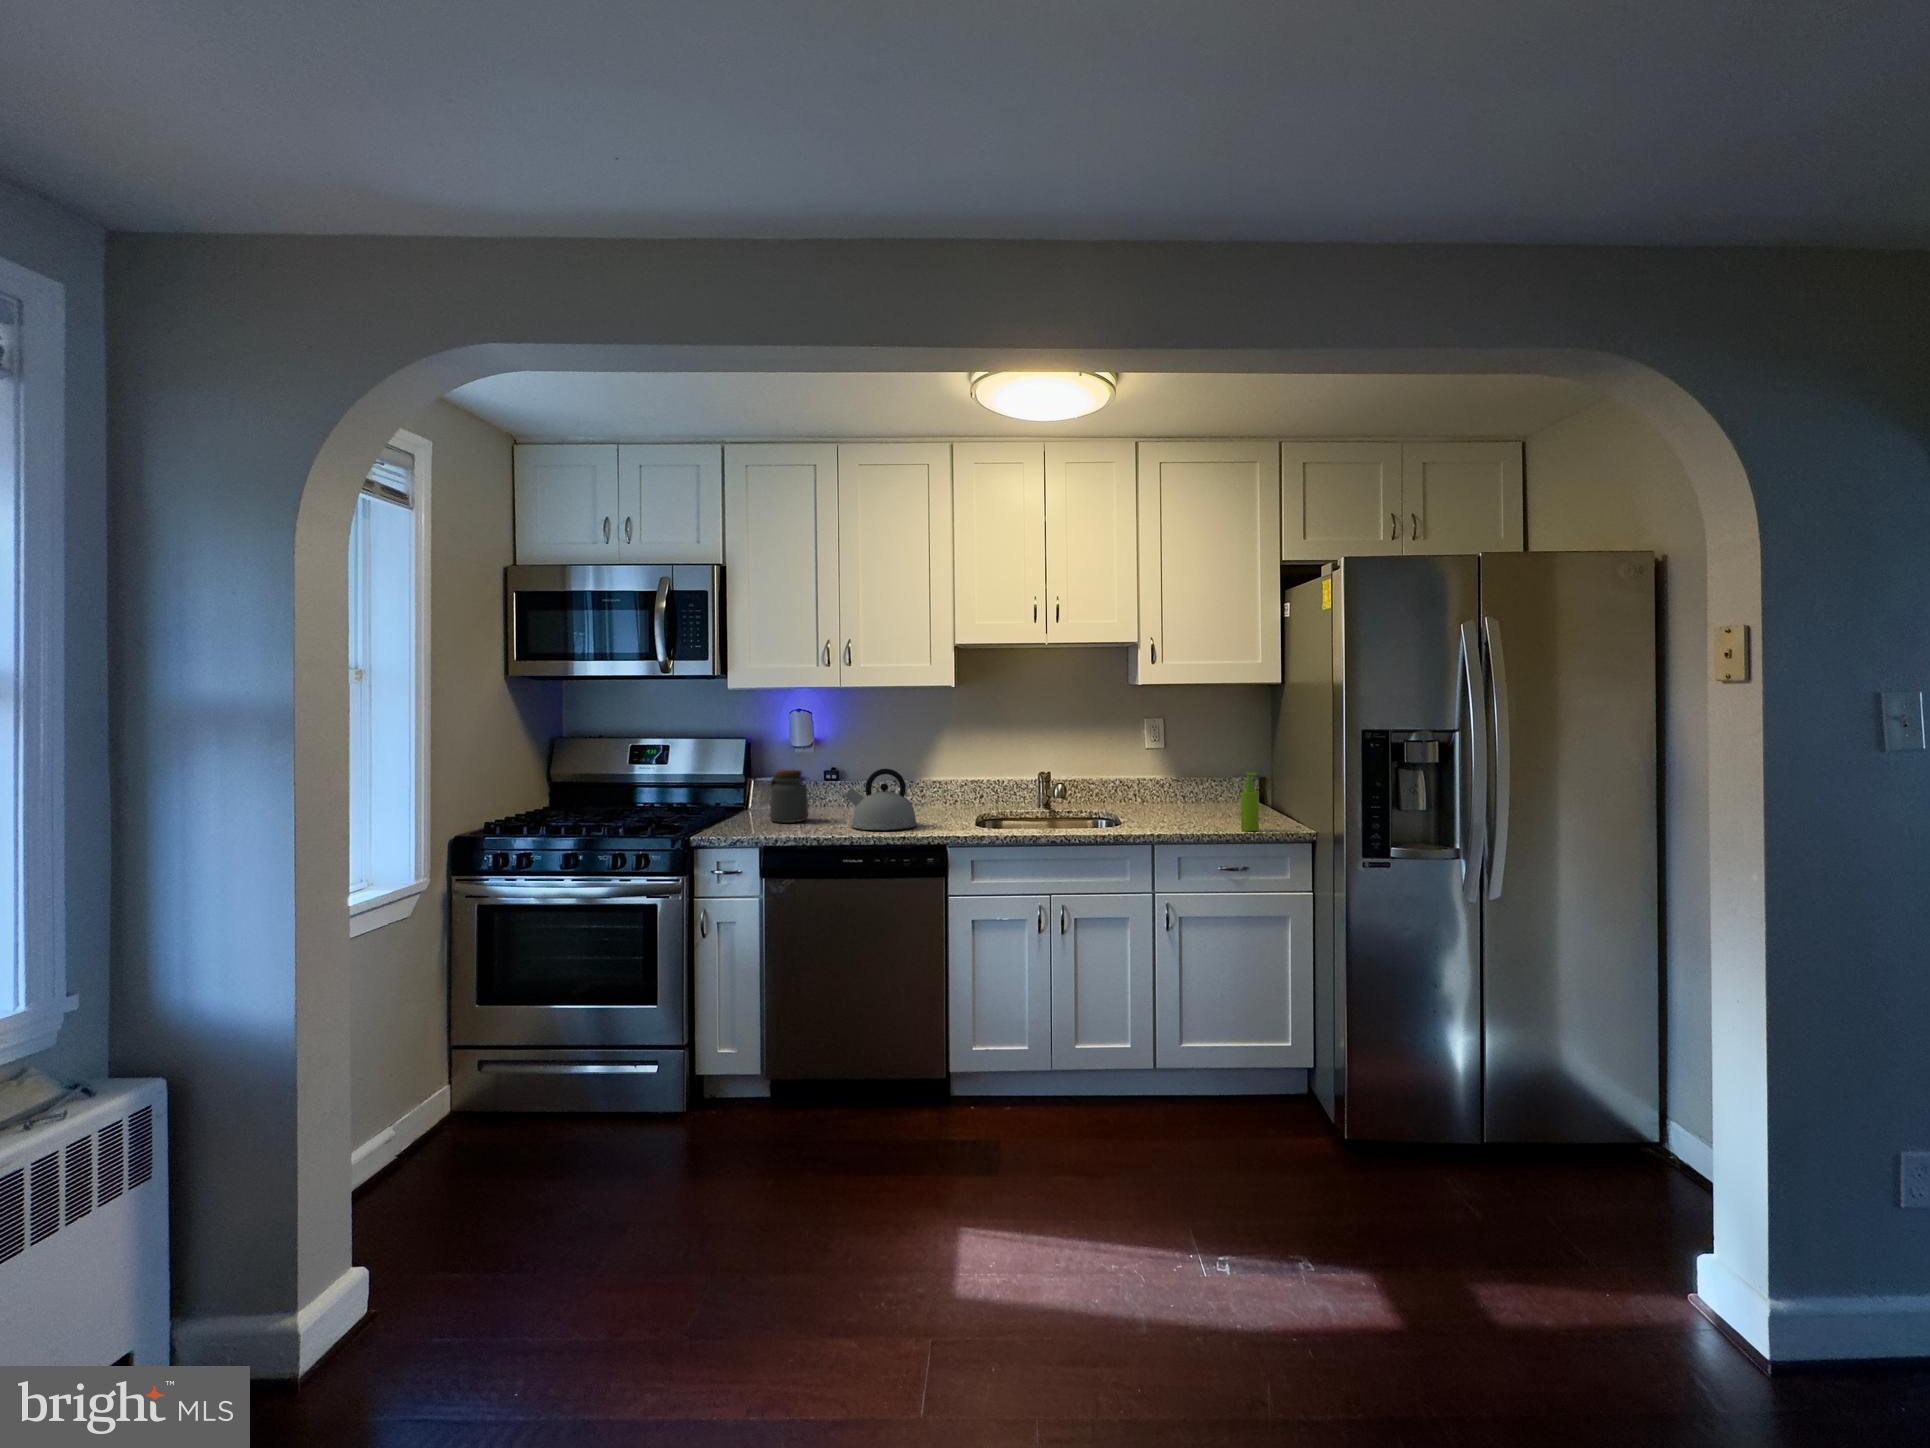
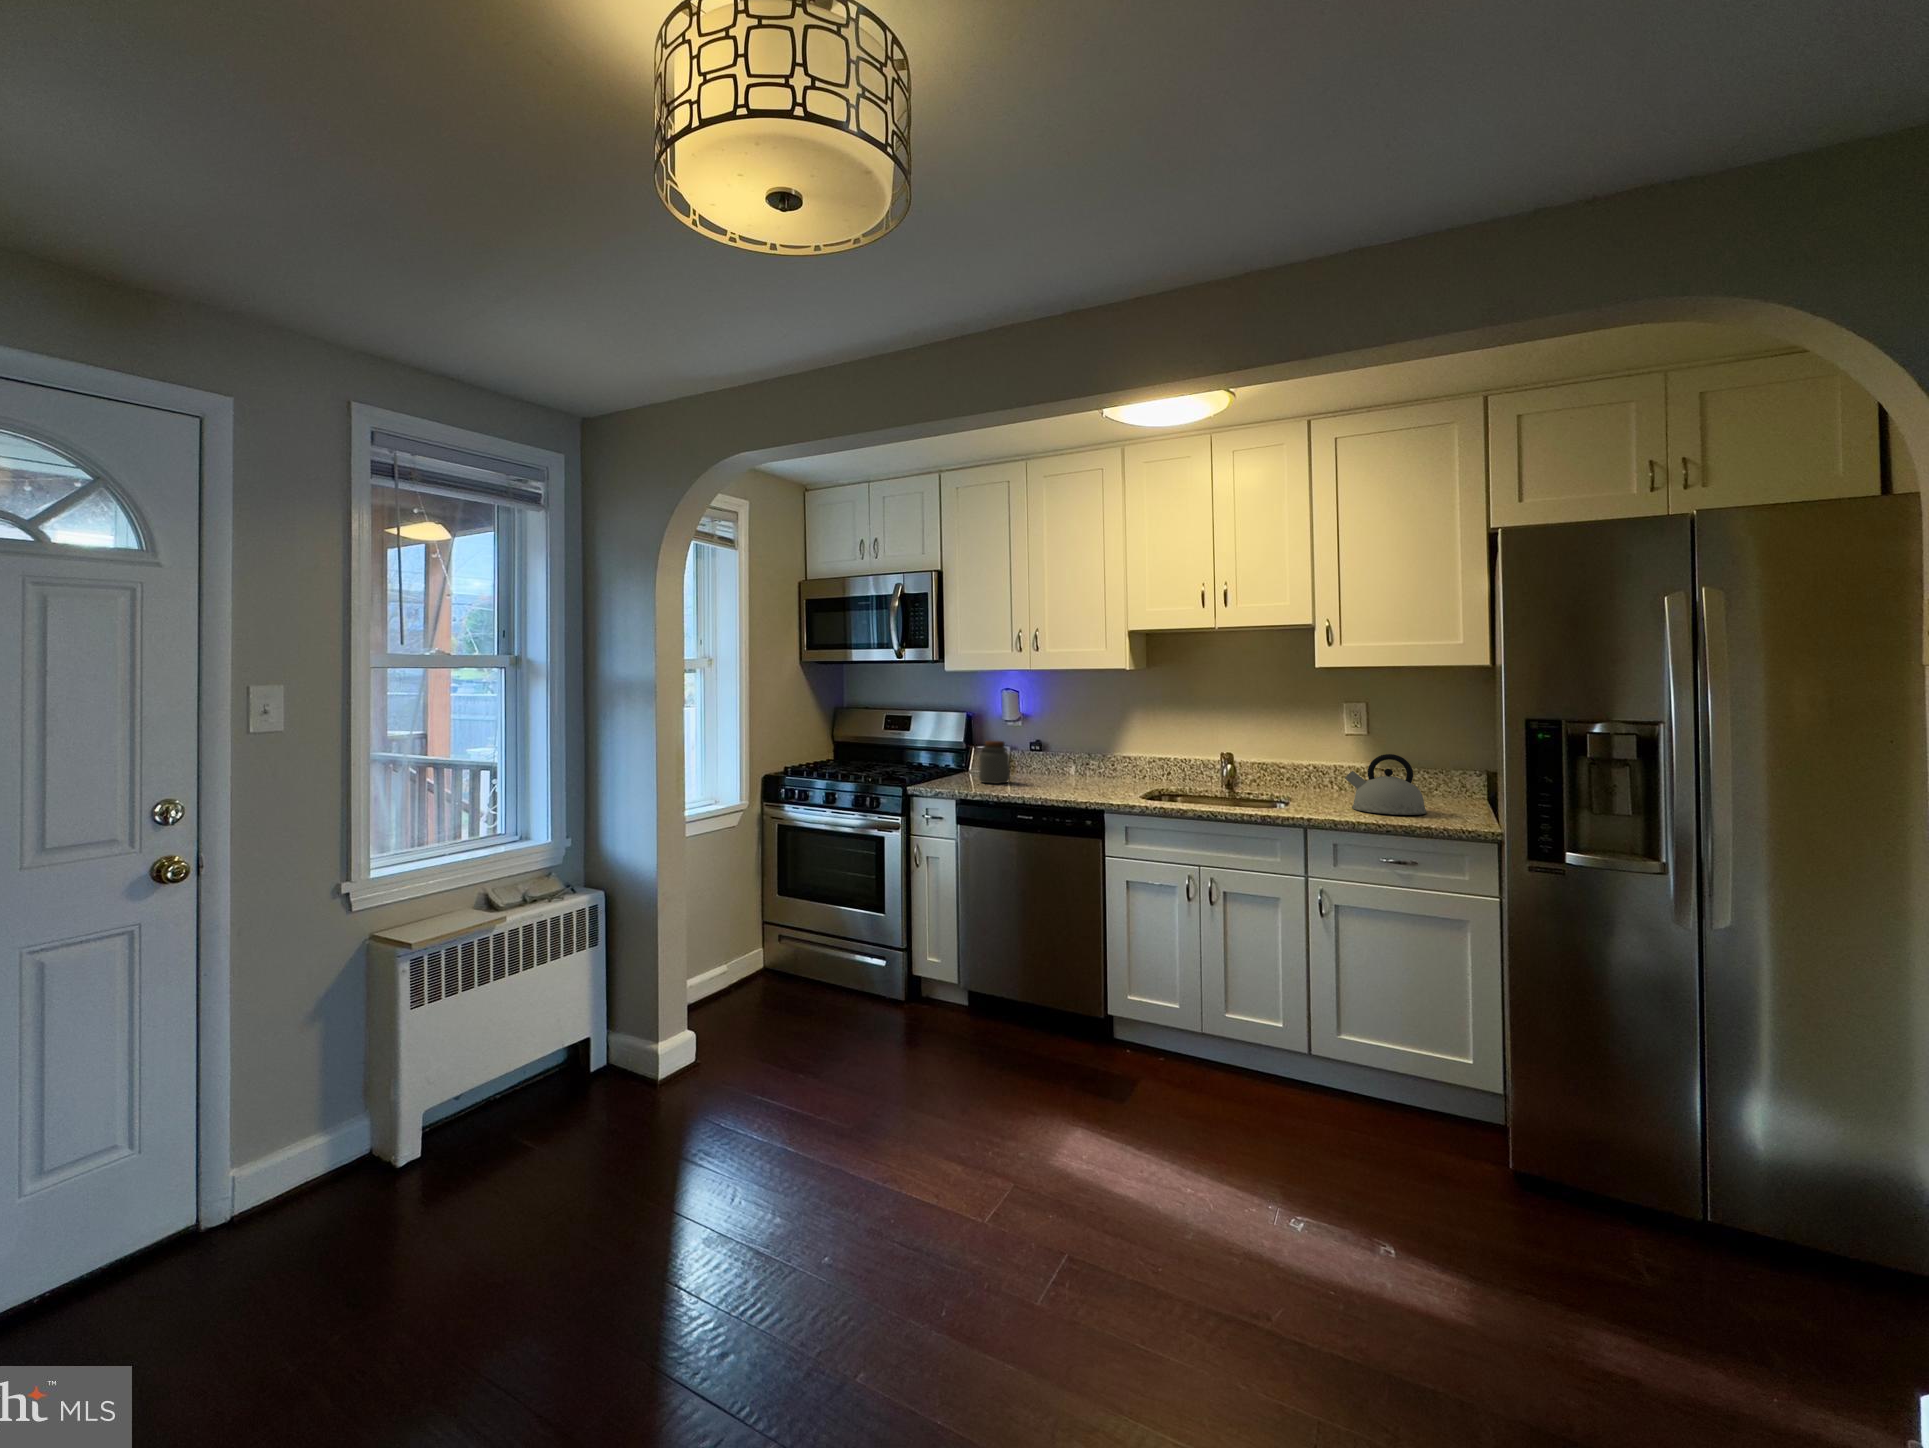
kettle: present [845,769,917,830] -> present [1345,754,1427,815]
soap dispenser: present [1241,772,1259,831] -> none [1427,762,1449,826]

